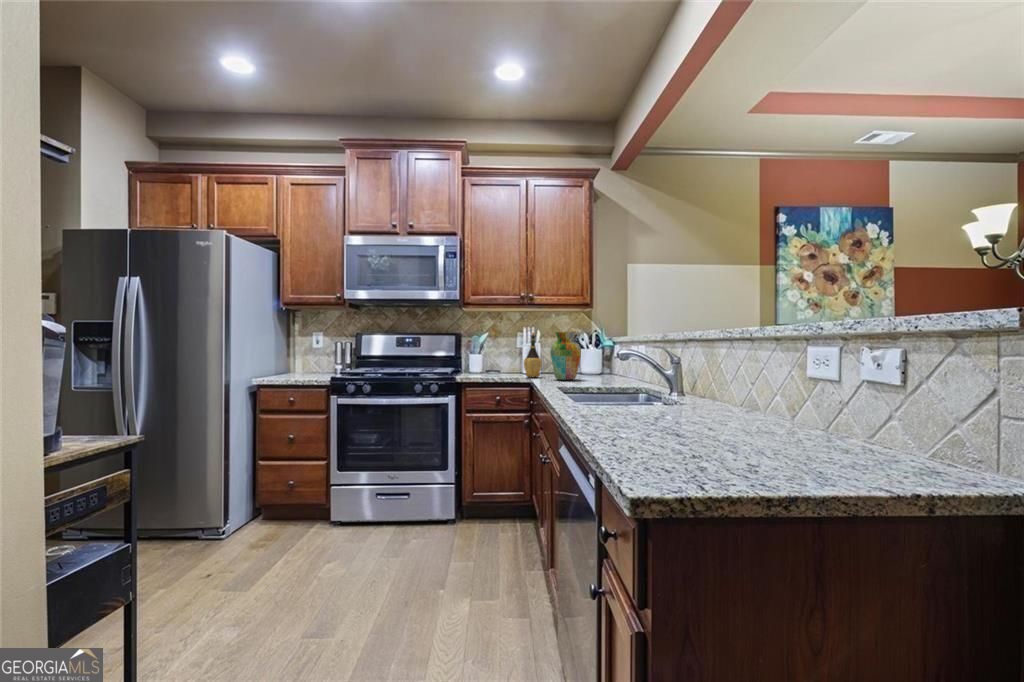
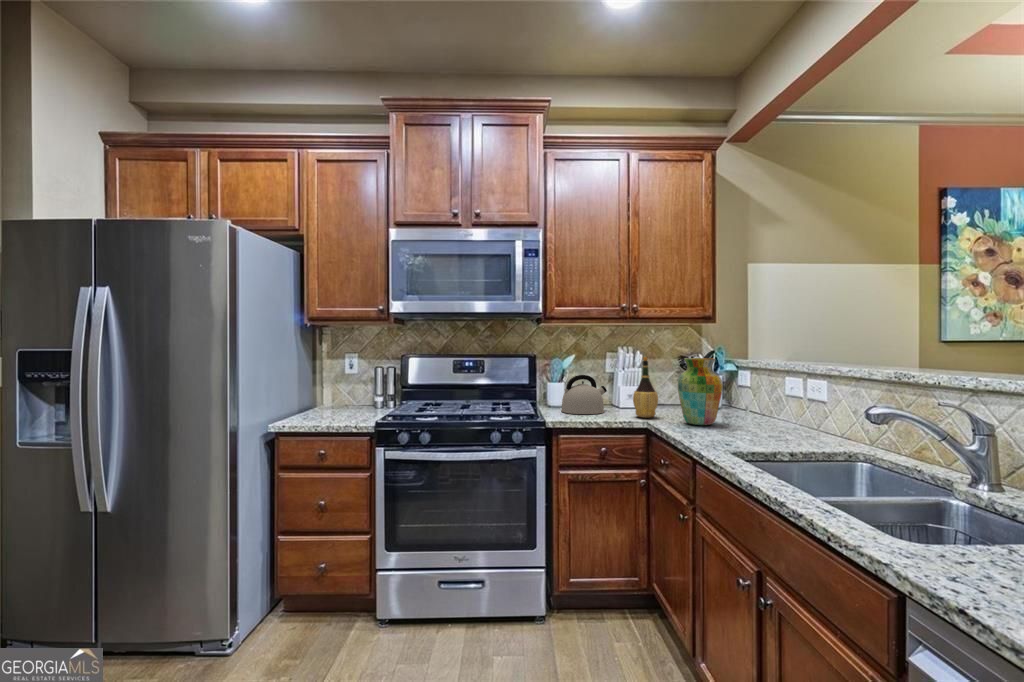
kettle: none [475,348,510,376] -> present [561,375,607,414]

